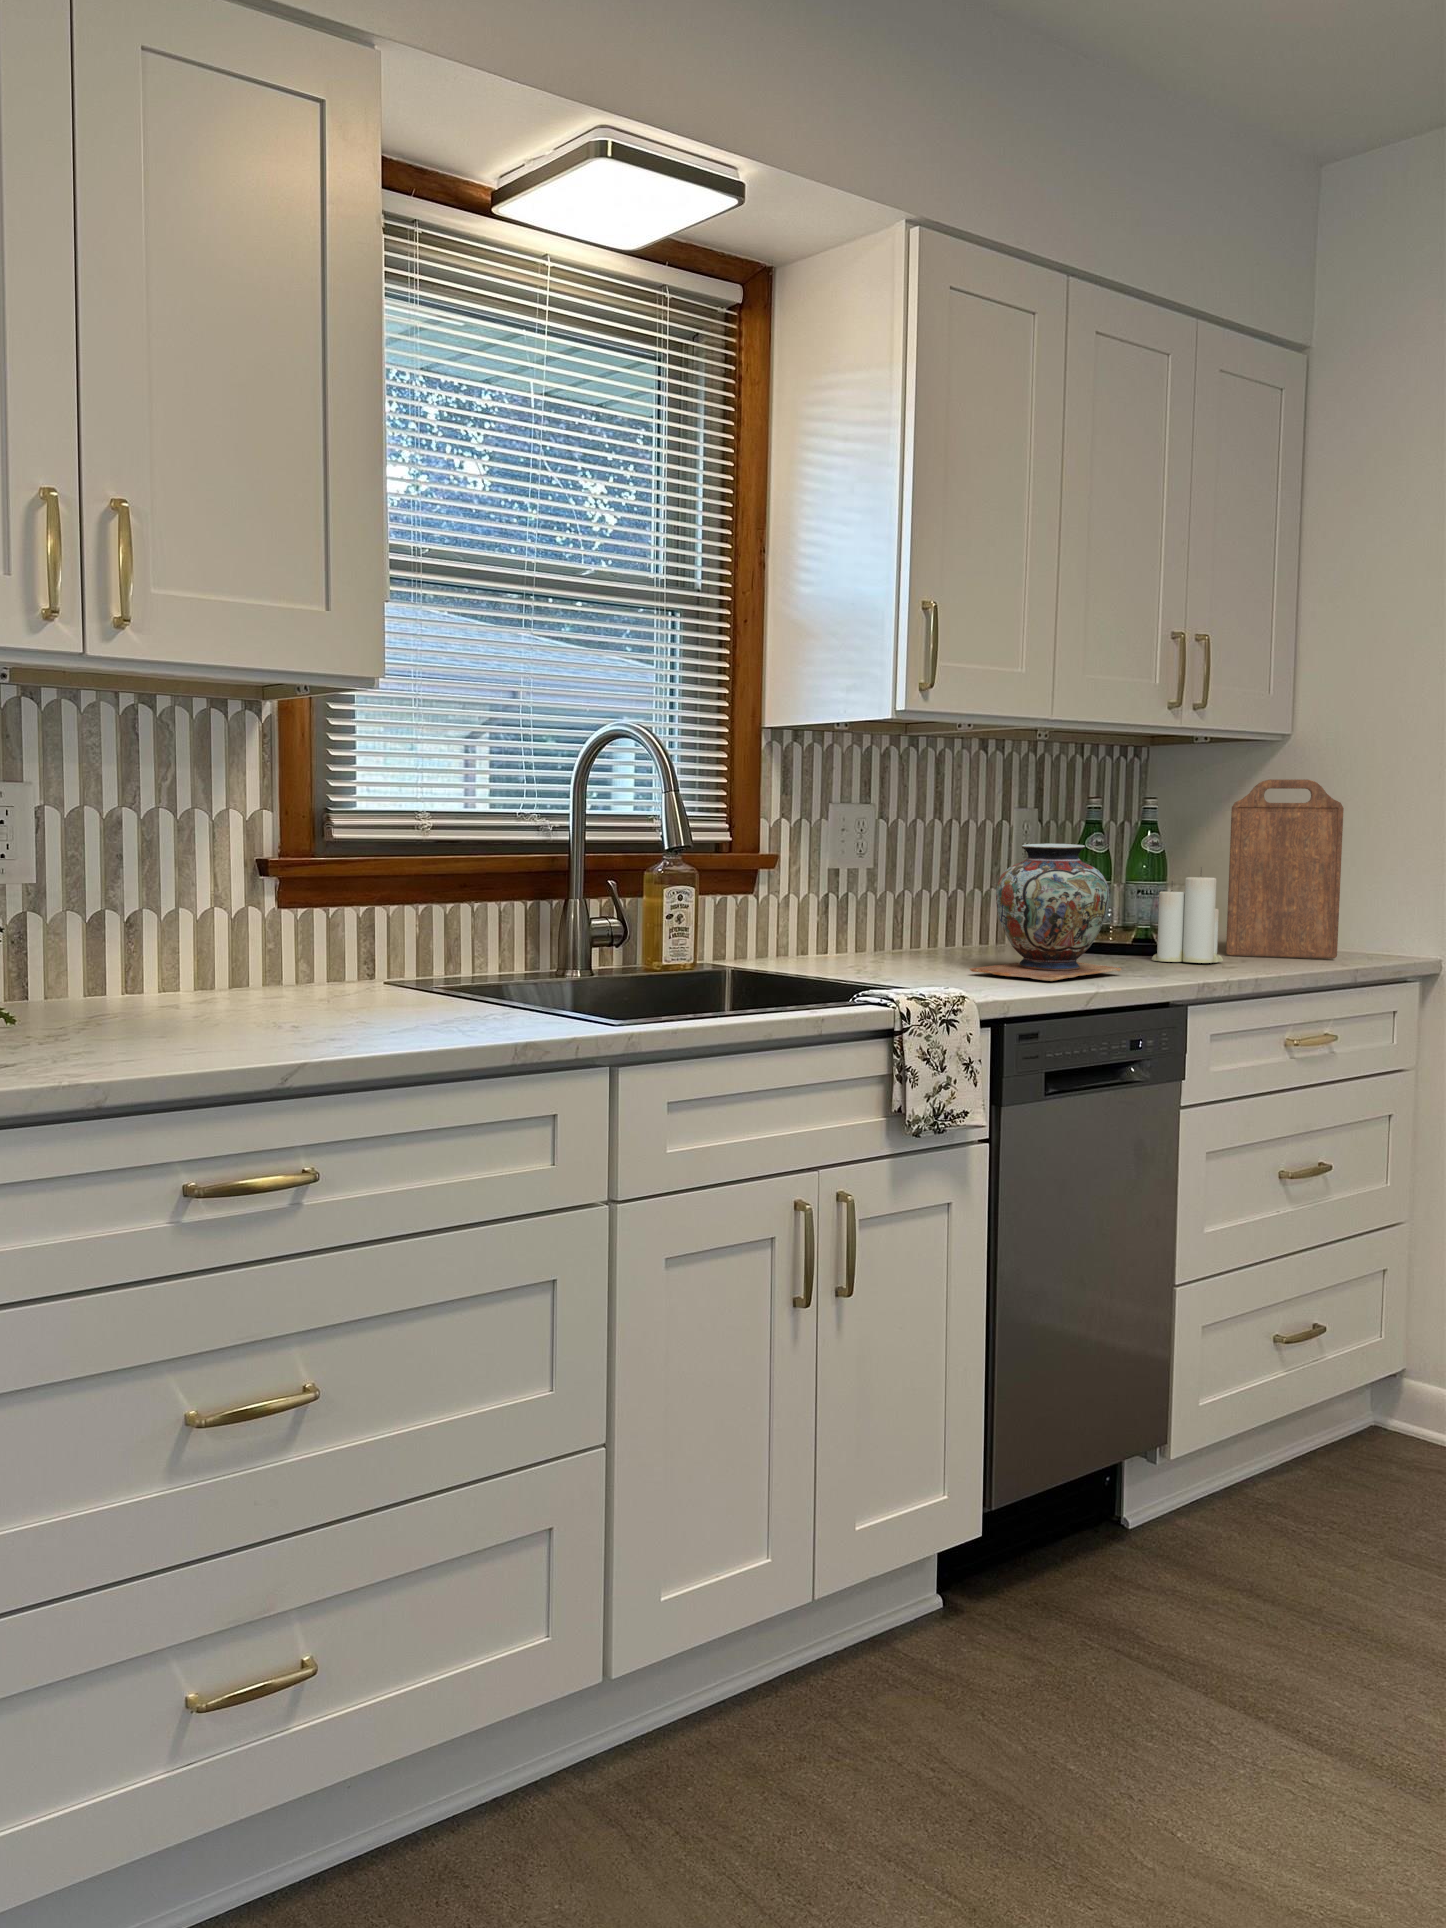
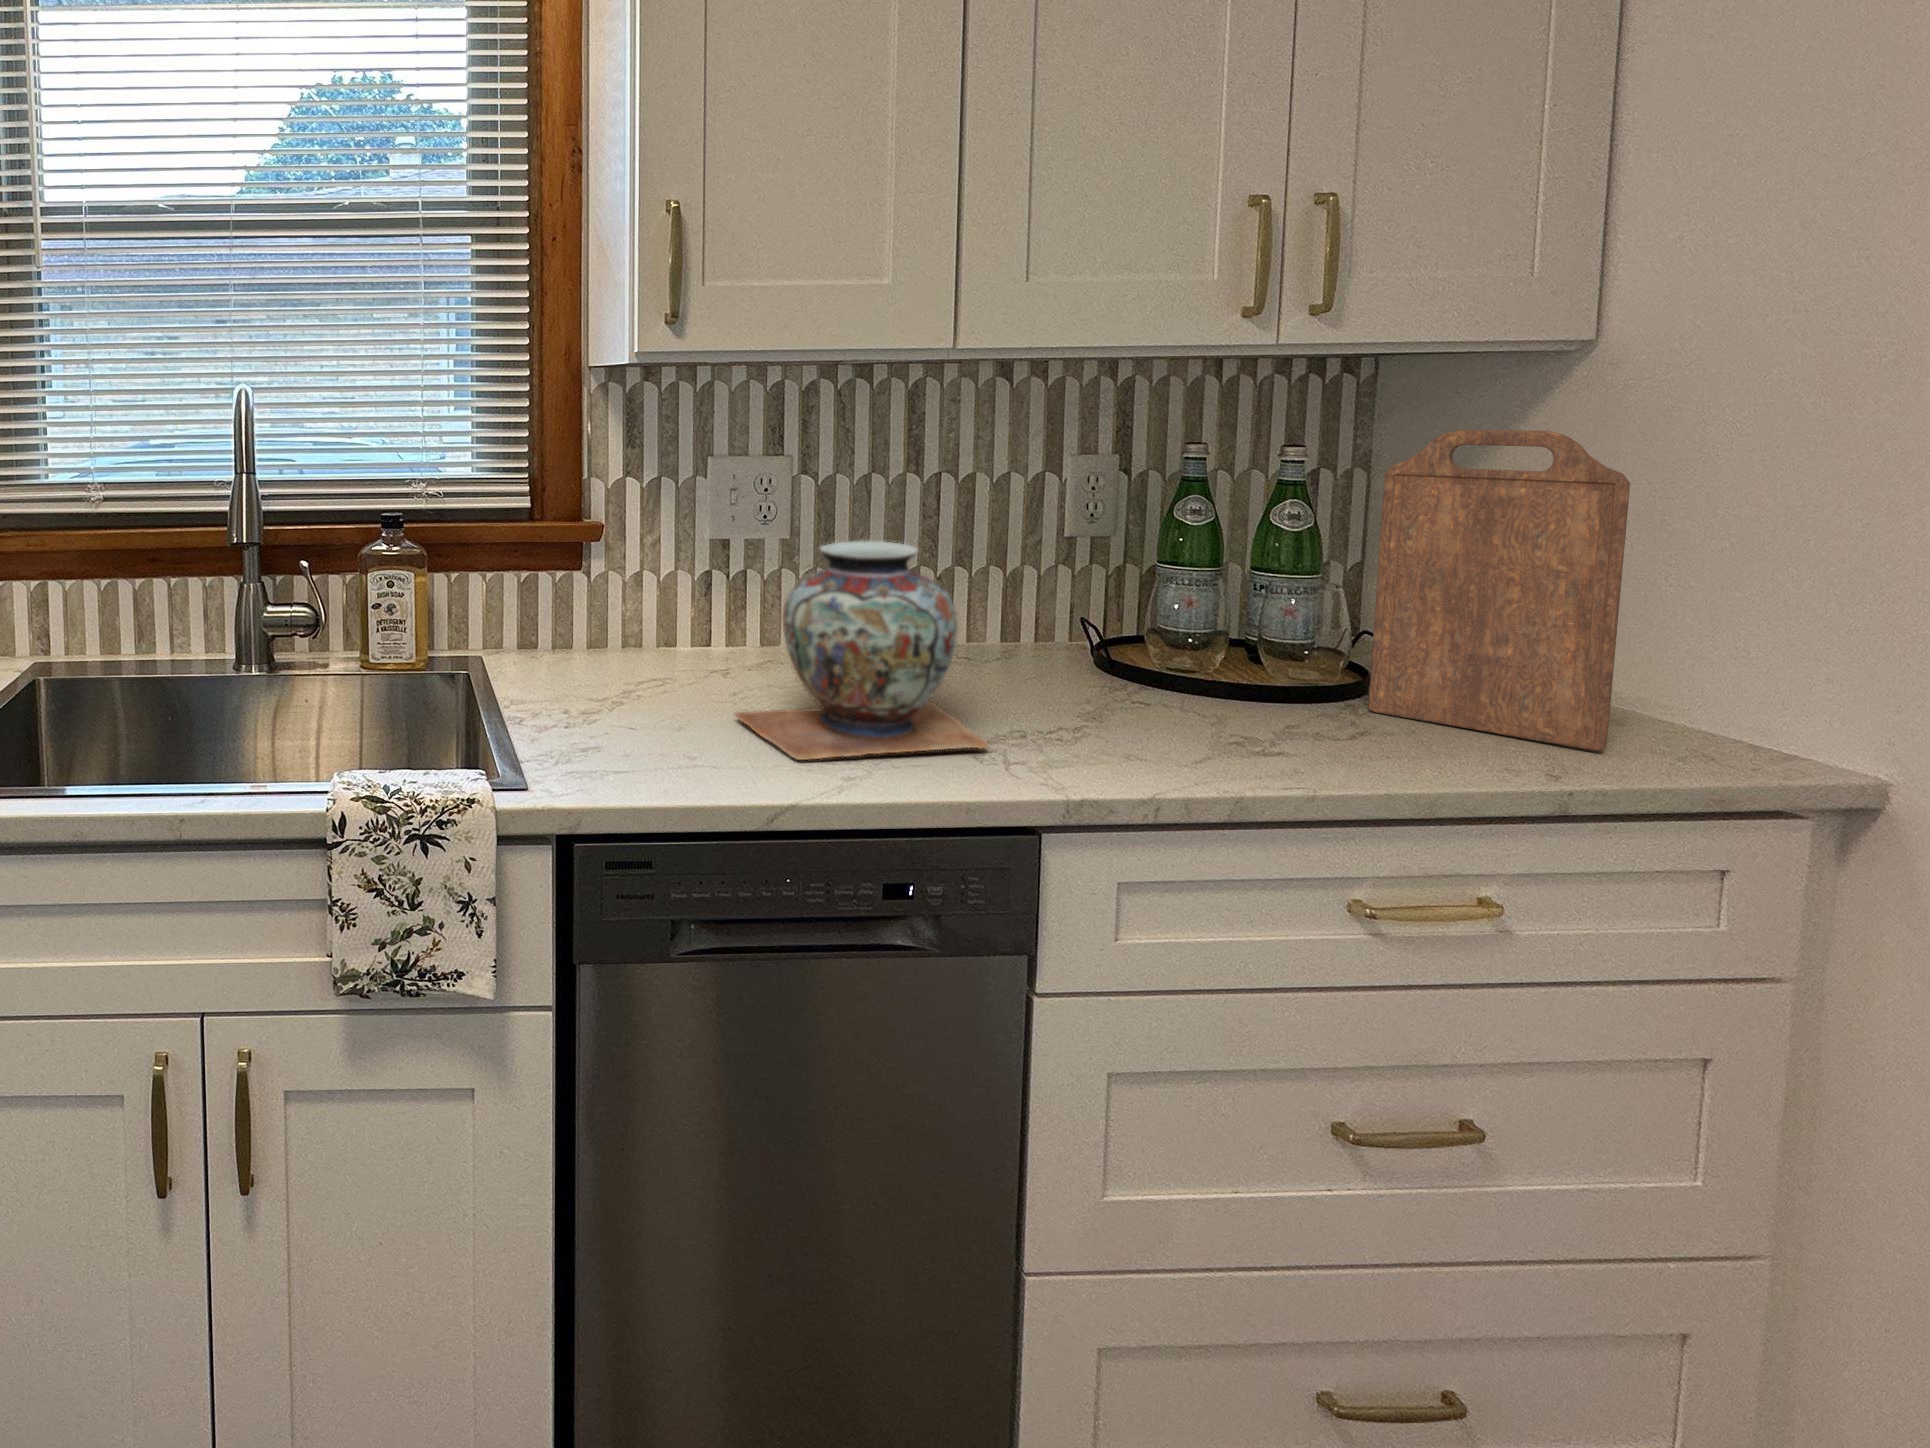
candle: present [1152,867,1223,963] -> none [1168,579,1302,736]

